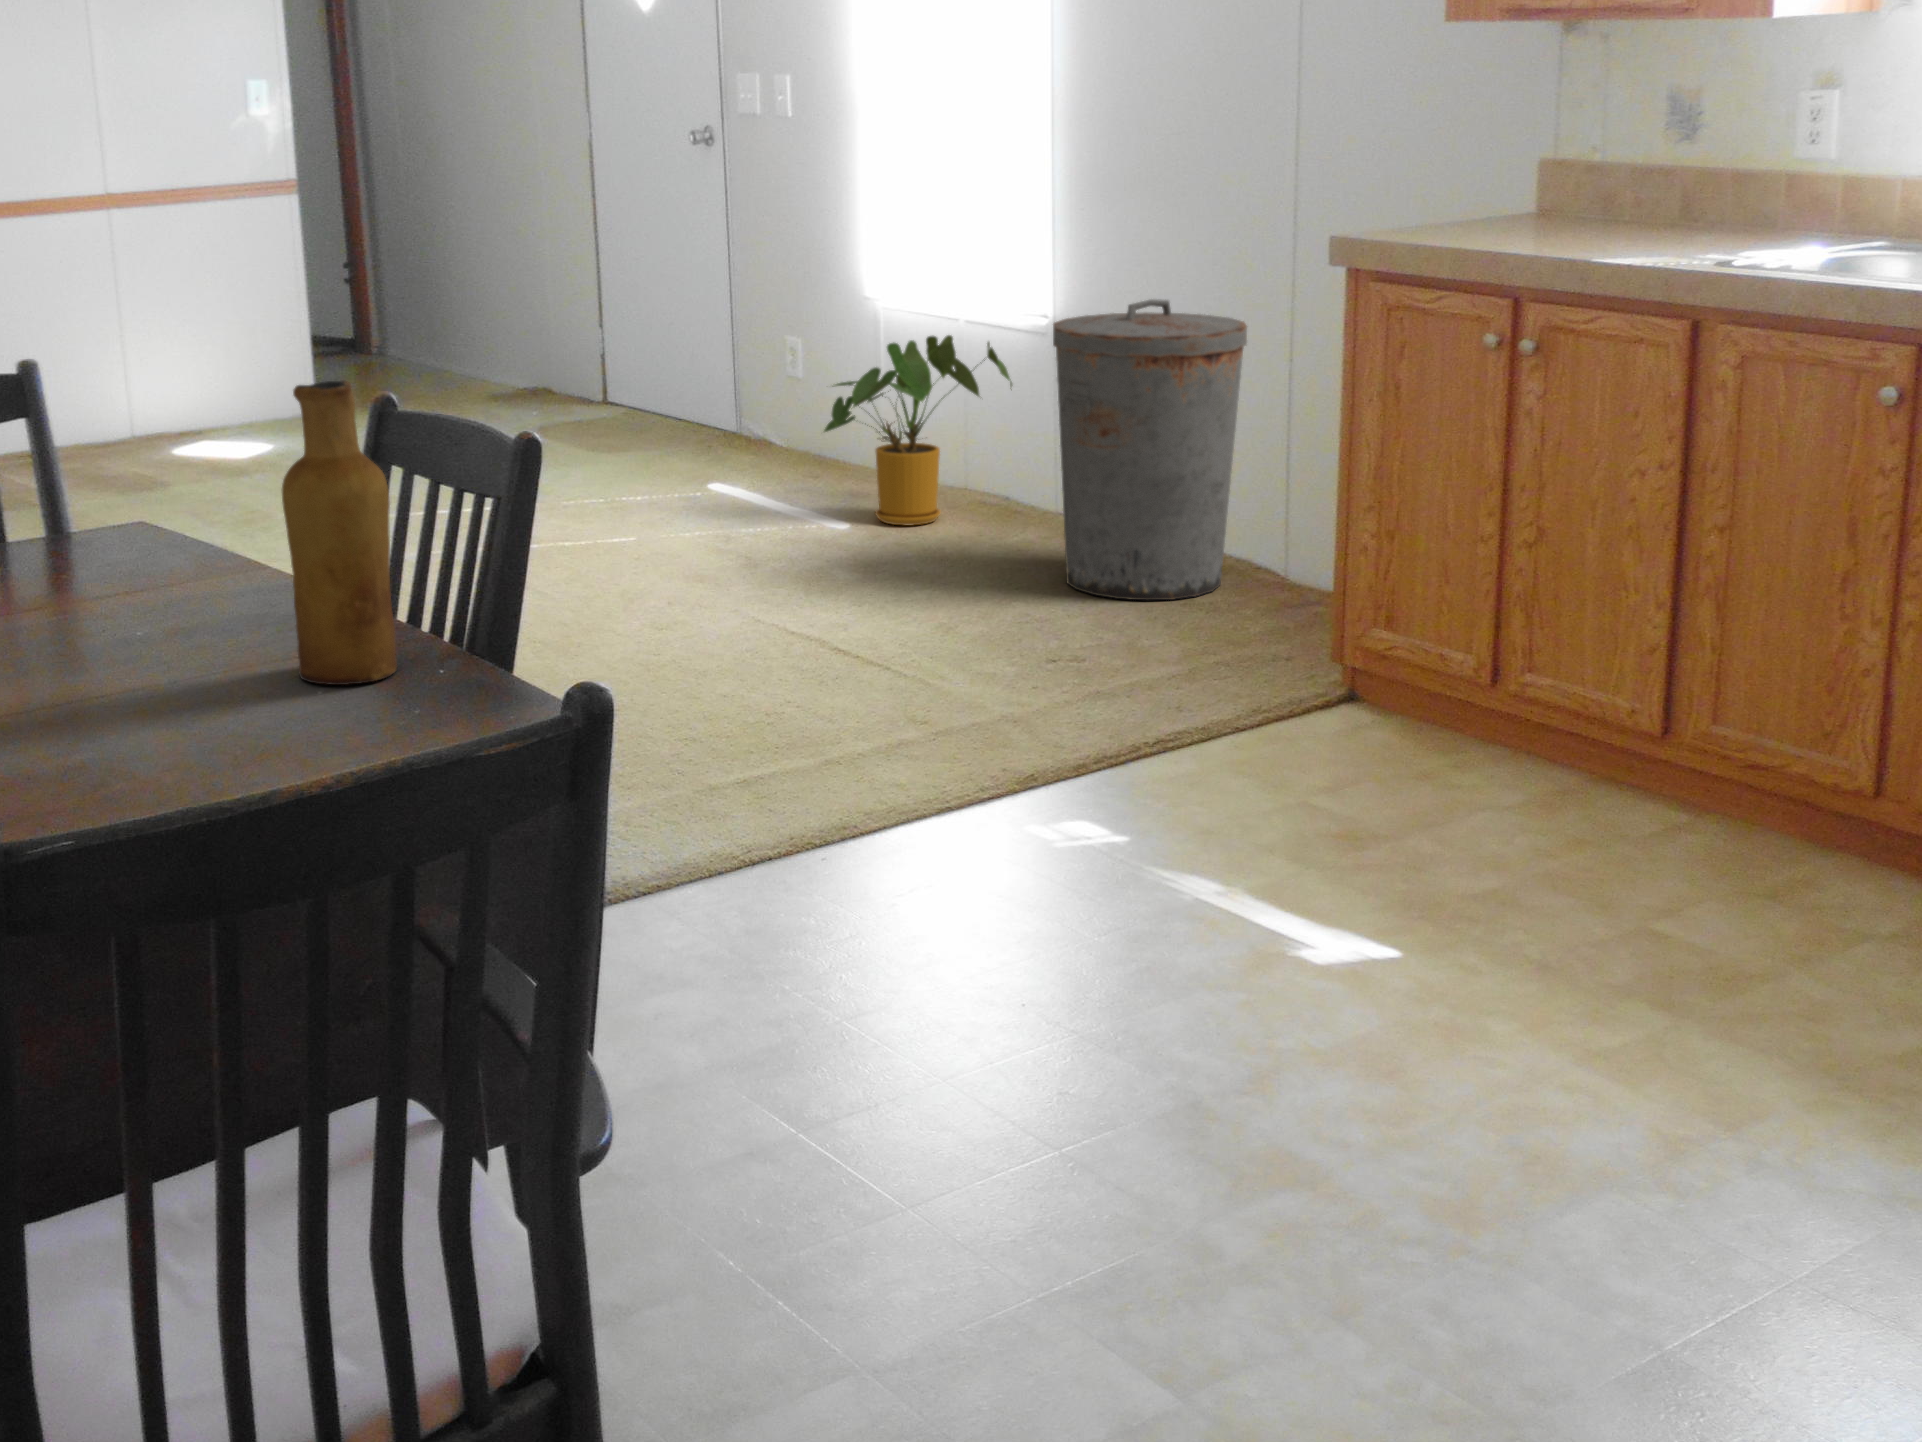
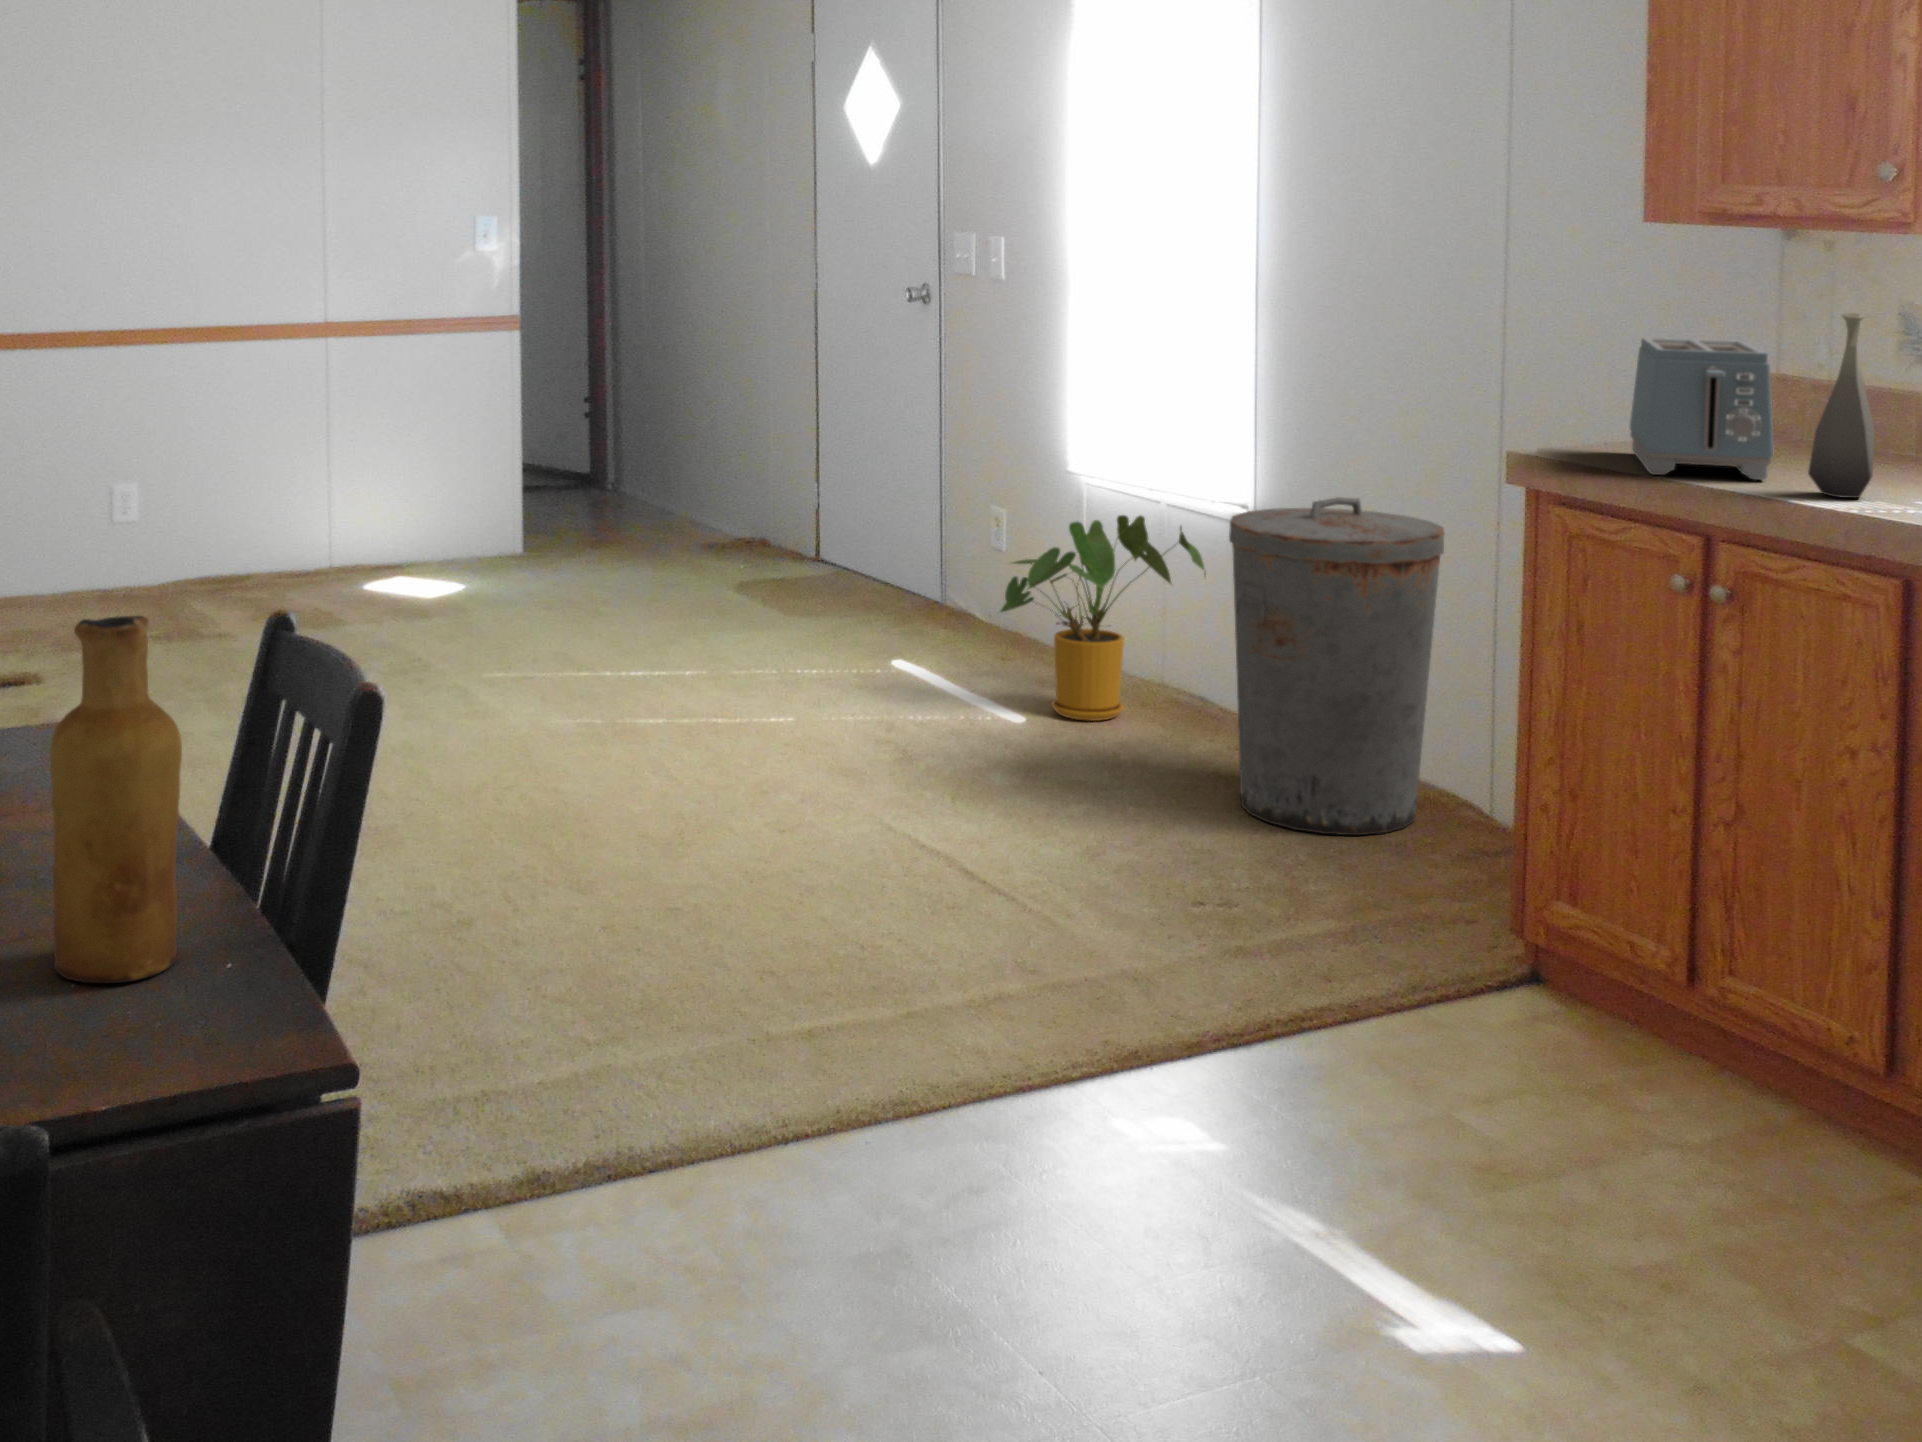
bottle: none [1602,91,1660,255] -> present [1808,313,1874,498]
toaster: none [1436,126,1570,247] -> present [1630,338,1774,480]

